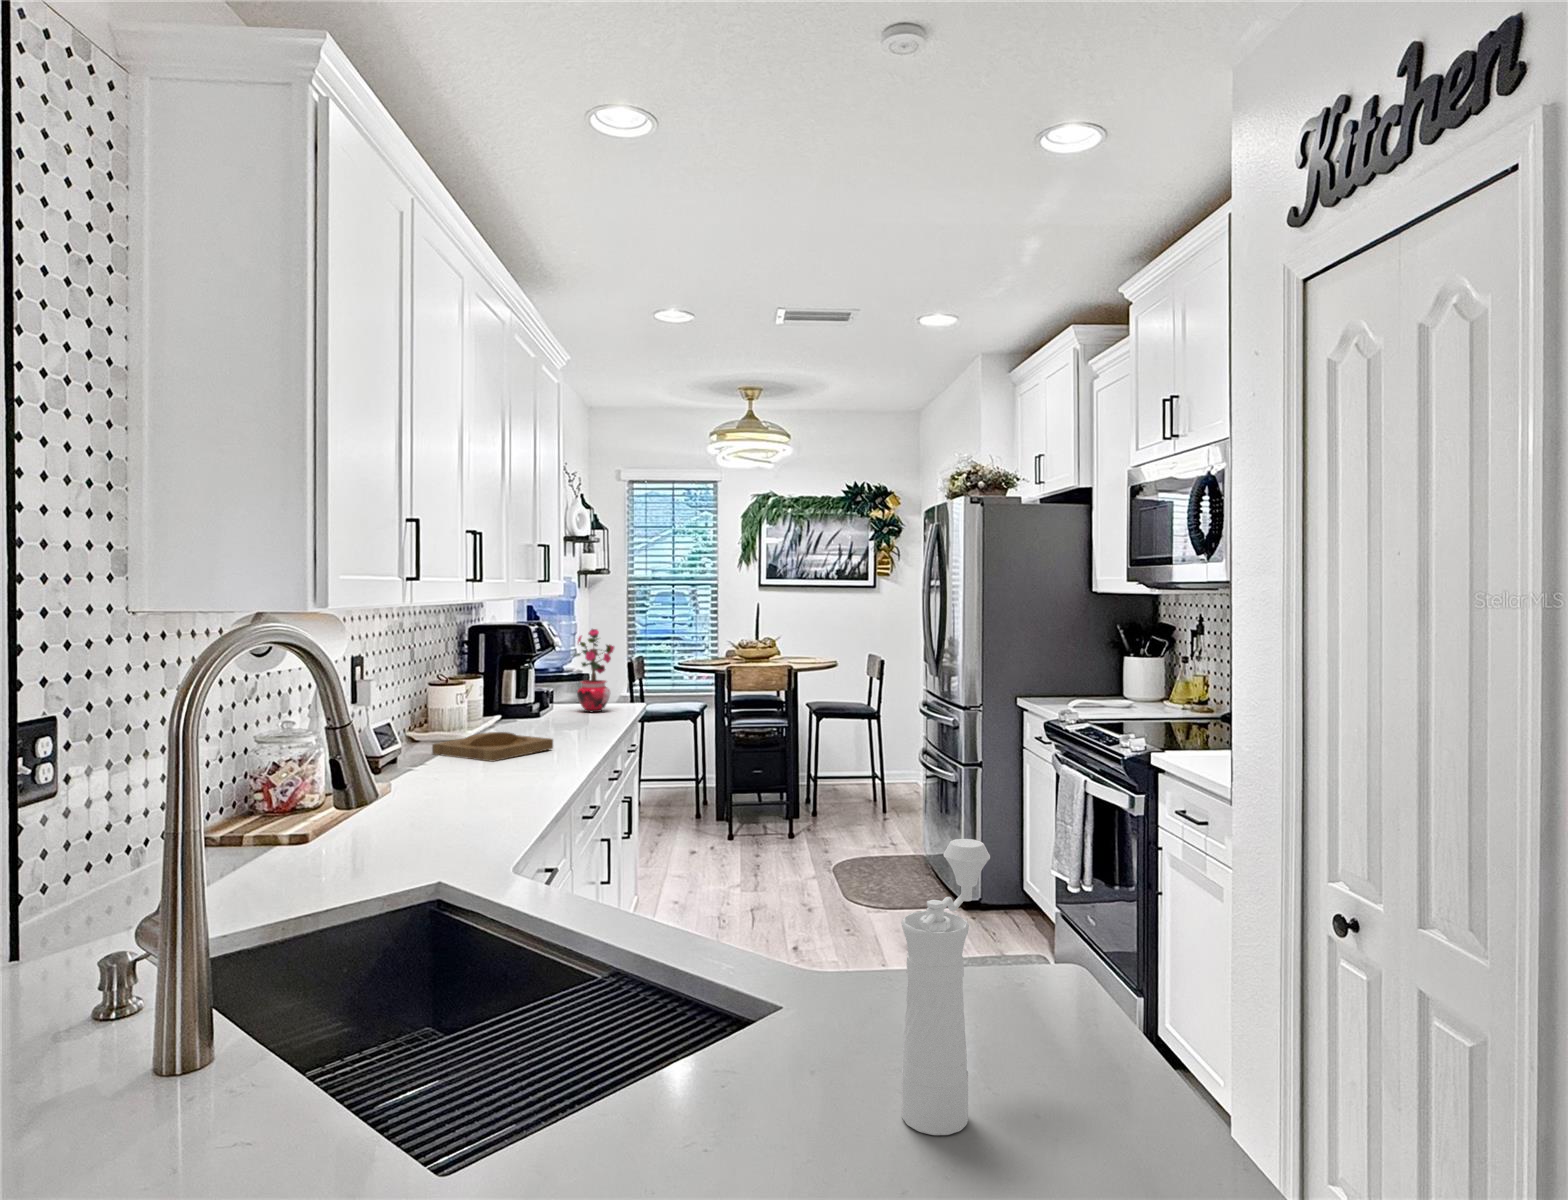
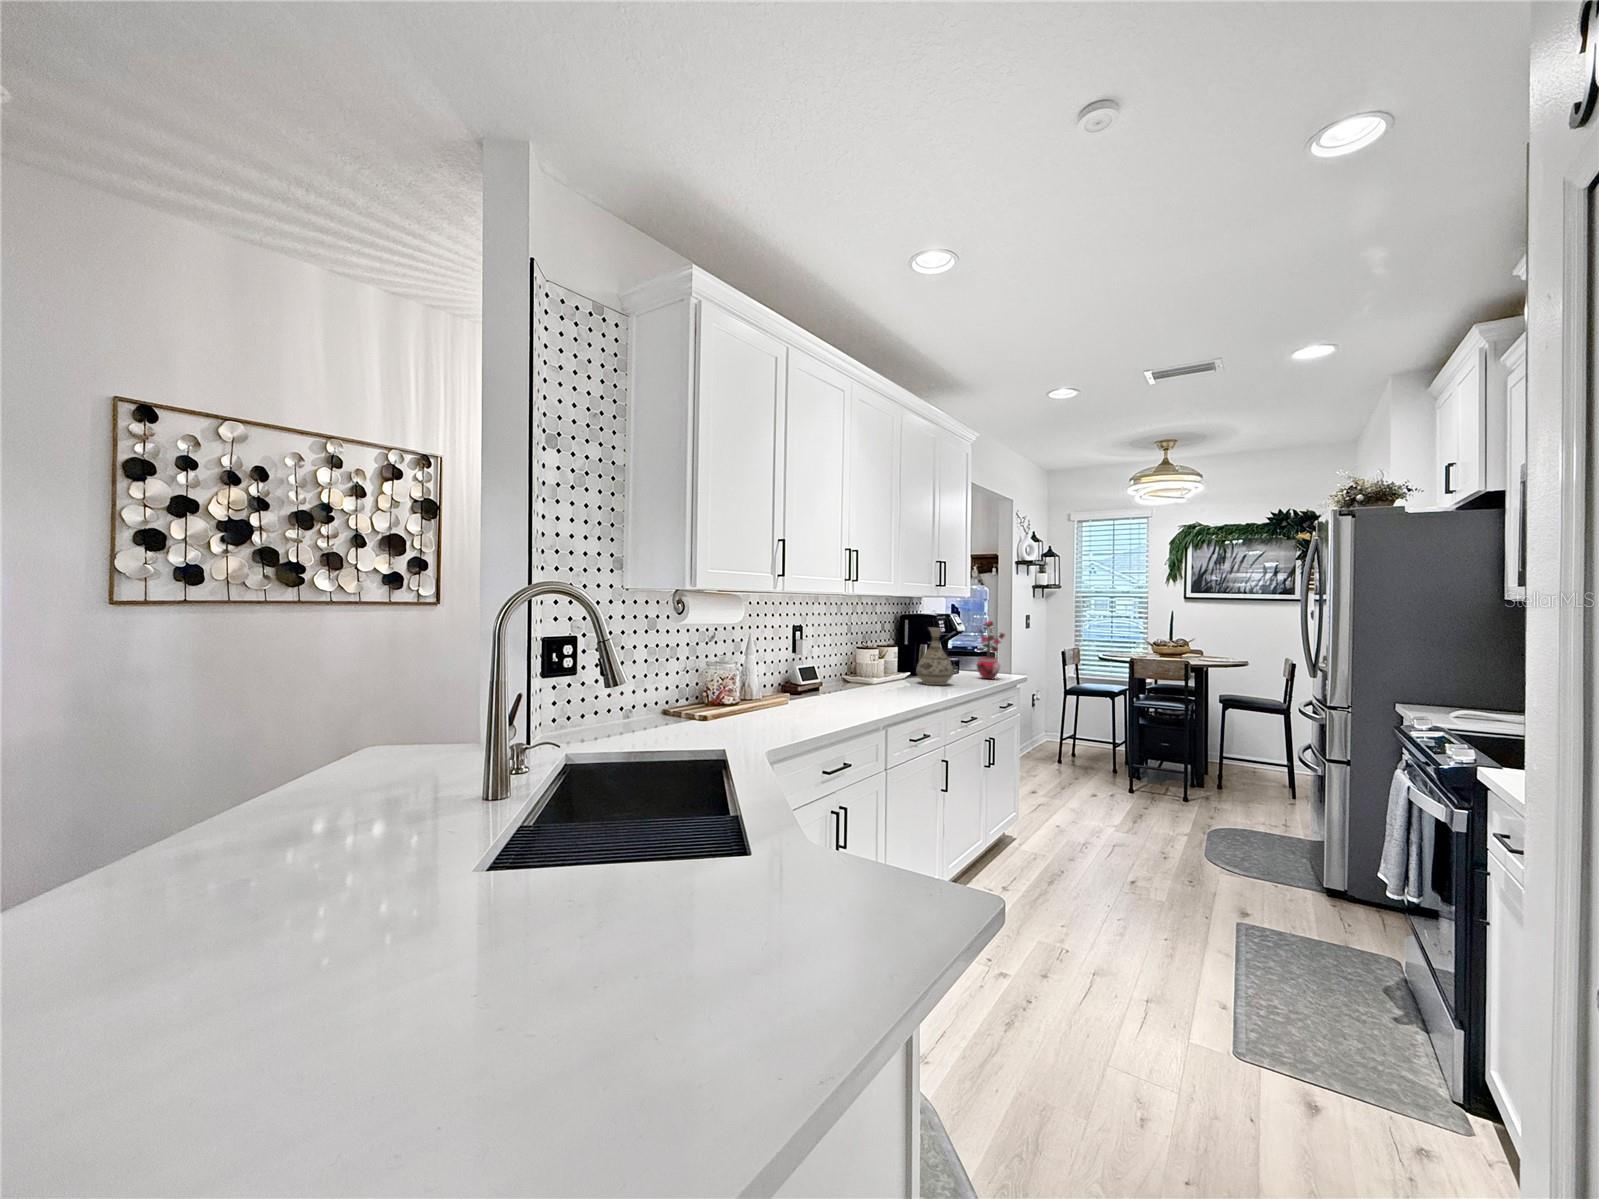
vase: none [513,644,569,730] -> present [916,628,954,685]
tray: present [432,732,553,761] -> none [845,681,917,698]
pepper mill: present [901,839,990,1135] -> none [696,744,826,949]

